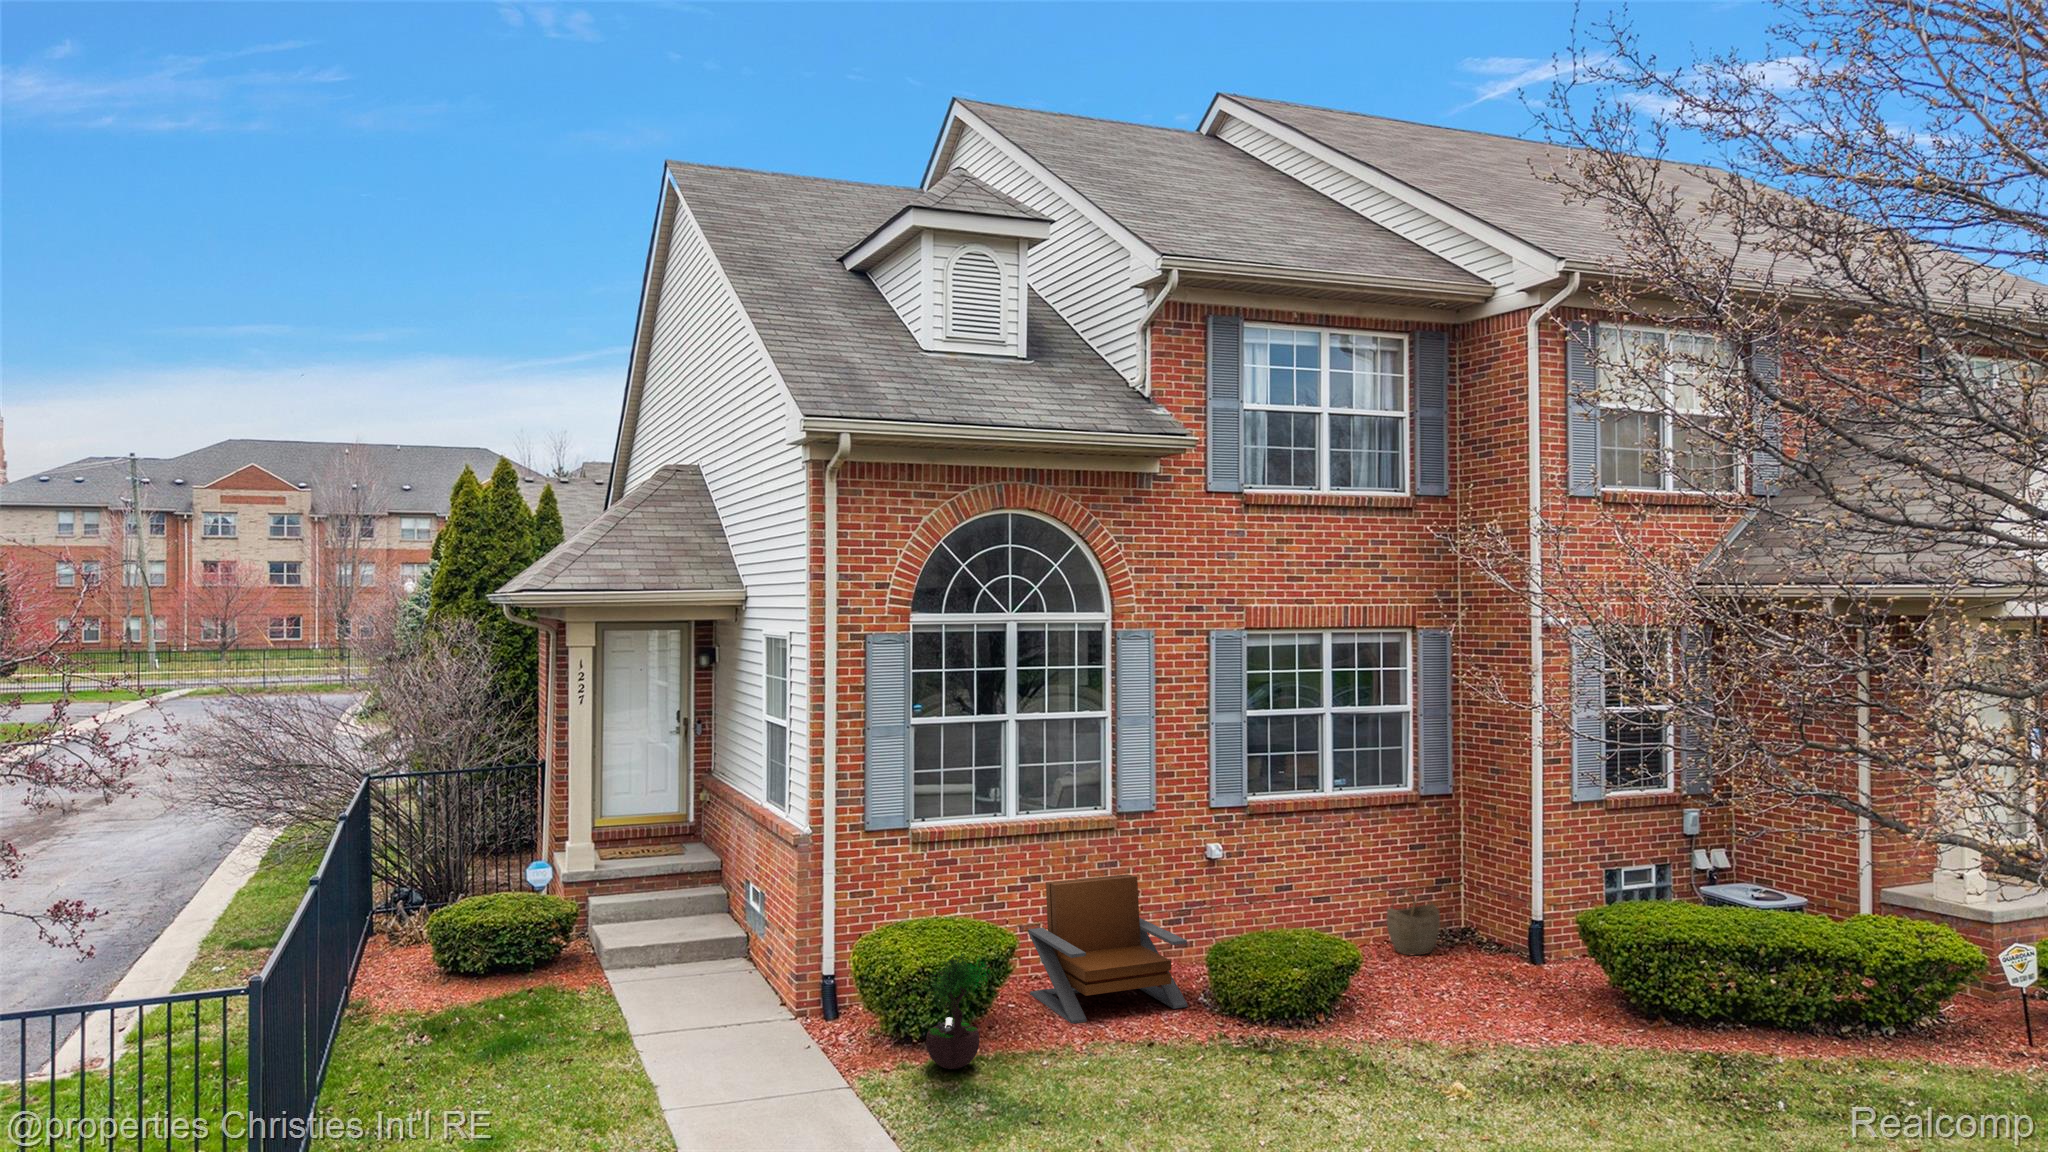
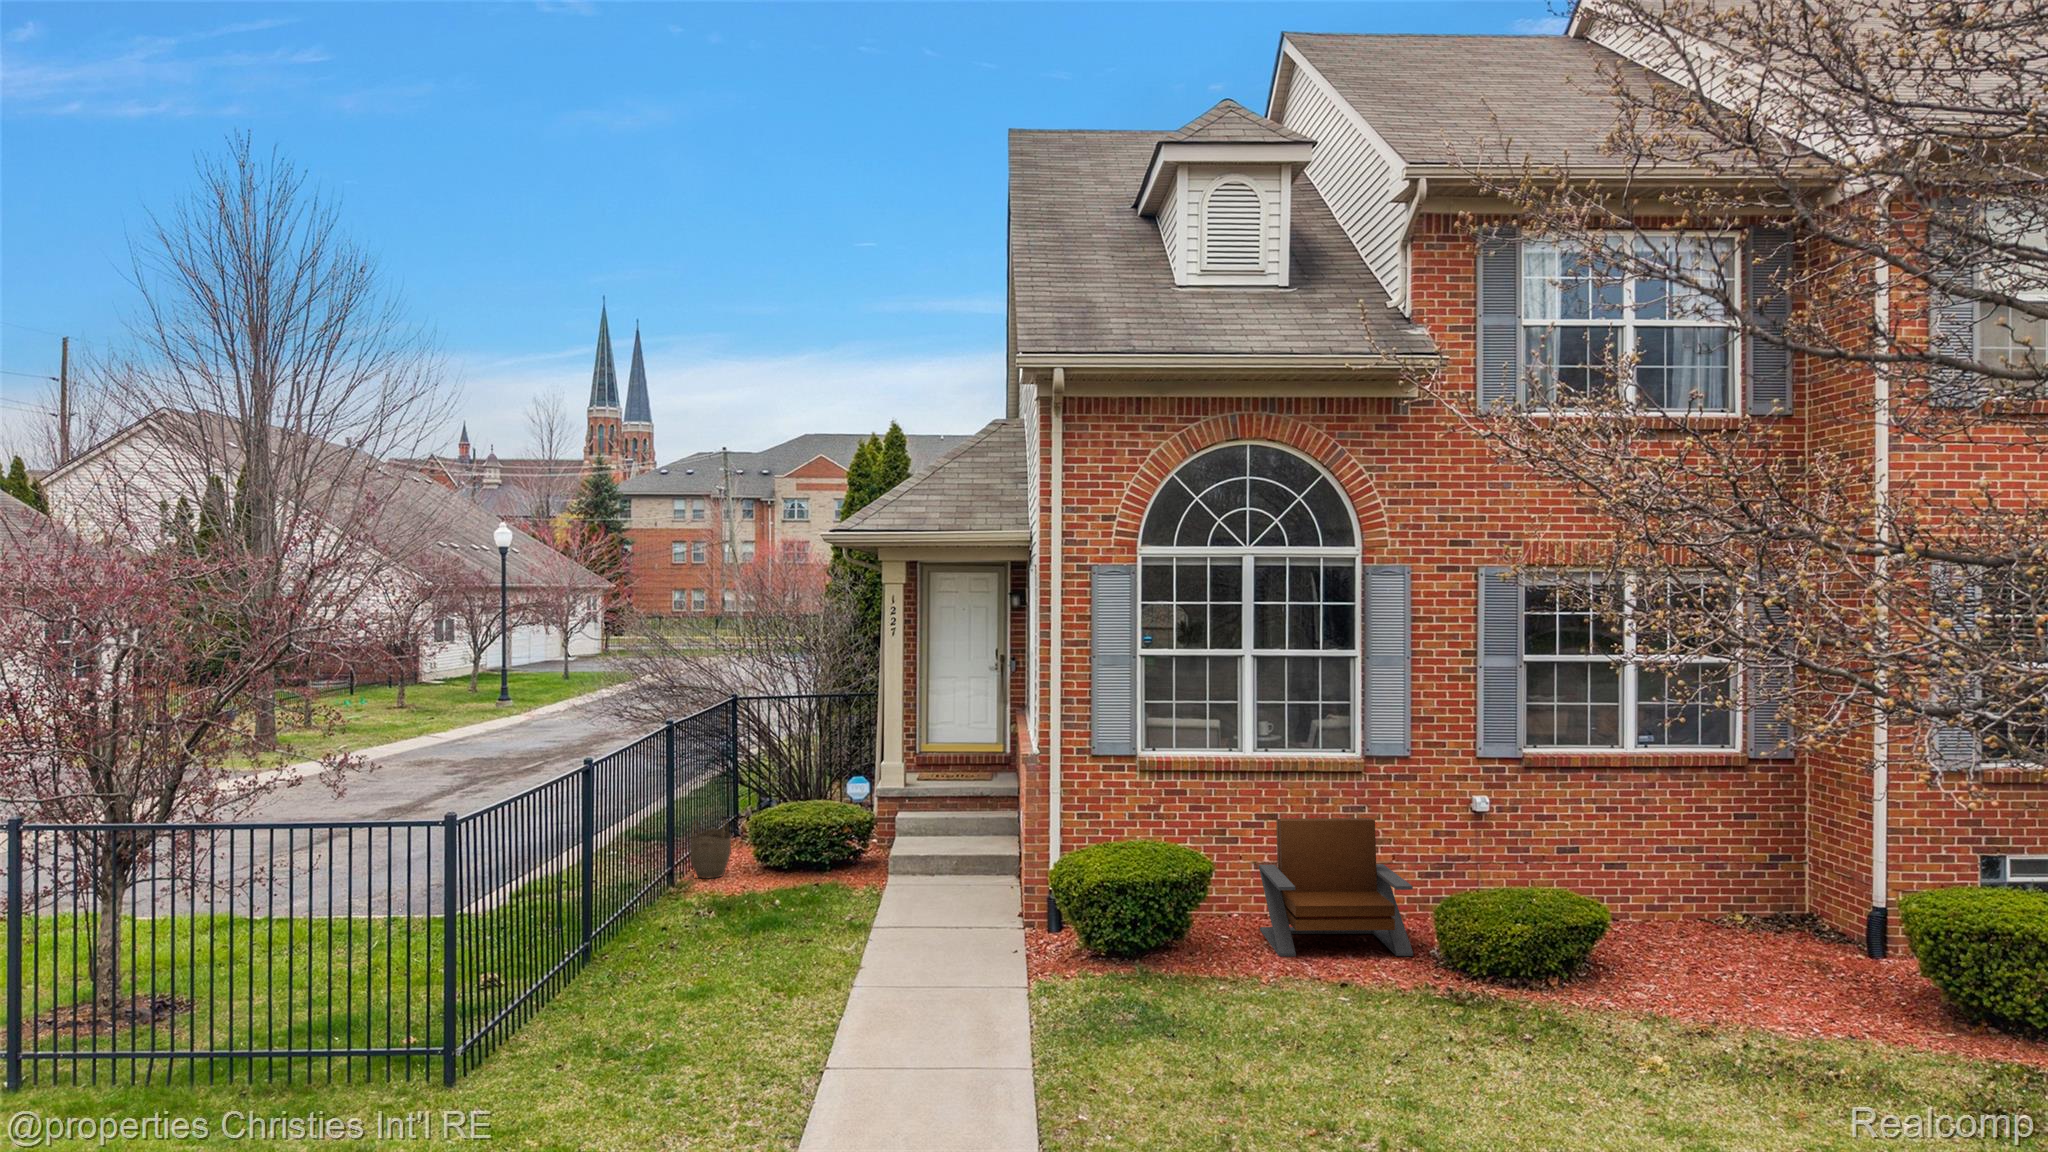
woven basket: present [1386,891,1440,955] -> present [690,820,731,878]
potted tree: present [920,948,990,1069] -> none [1096,859,1166,976]

